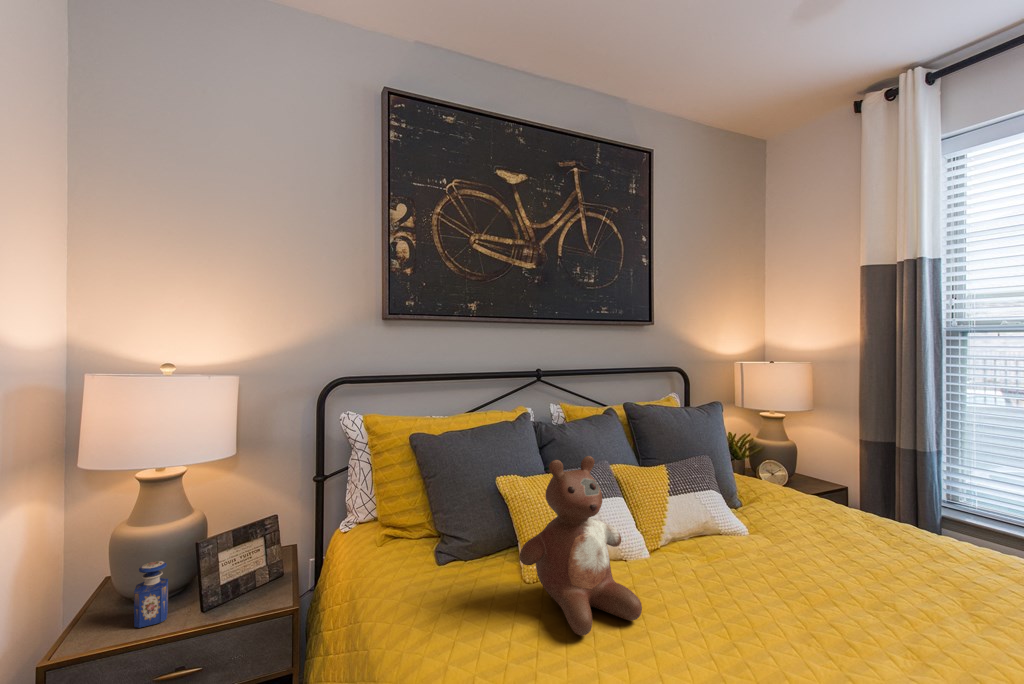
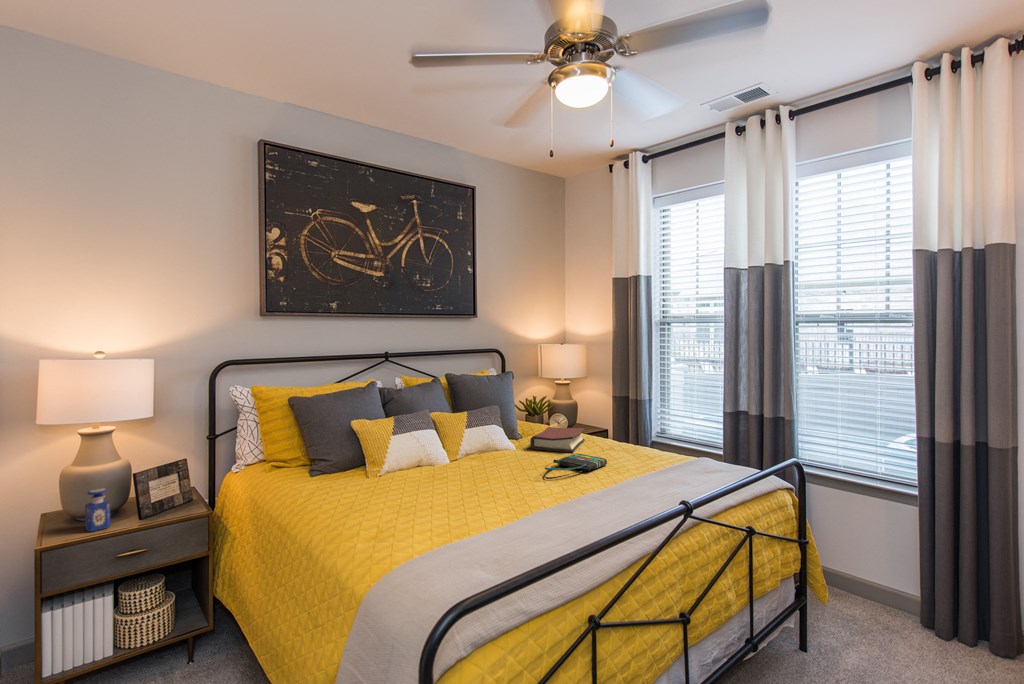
stuffed bear: present [520,456,642,636] -> none [361,400,432,494]
hardback book: none [778,496,868,556] -> present [530,427,585,453]
tote bag: none [852,565,973,633] -> present [545,453,607,479]

